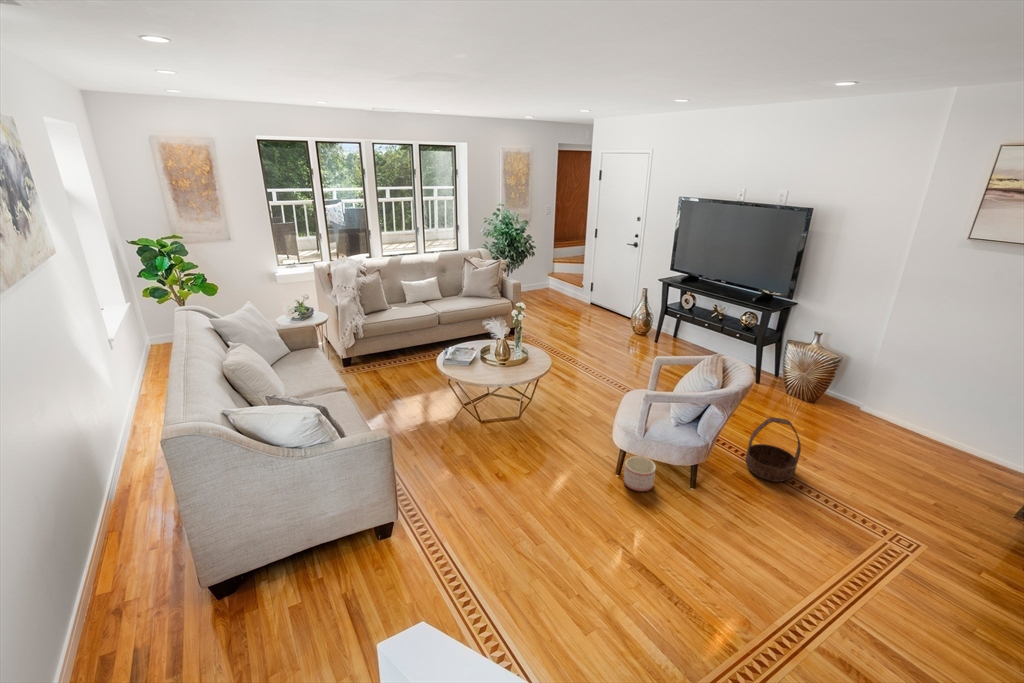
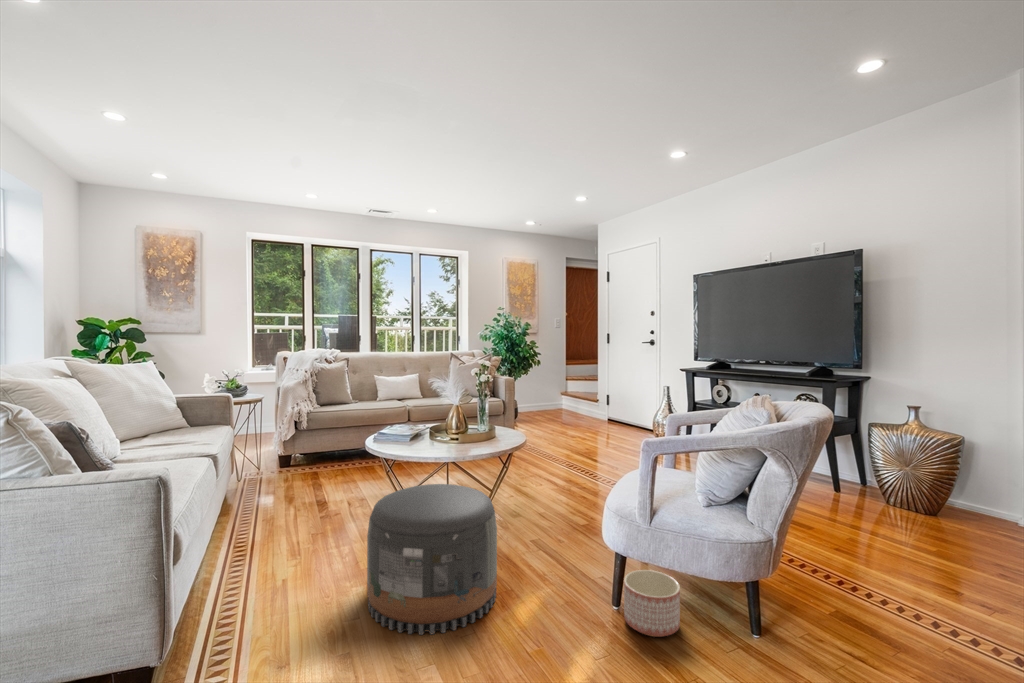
pouf: none [475,407,551,496] -> present [367,484,497,635]
basket: present [746,417,801,482] -> none [847,502,953,631]

